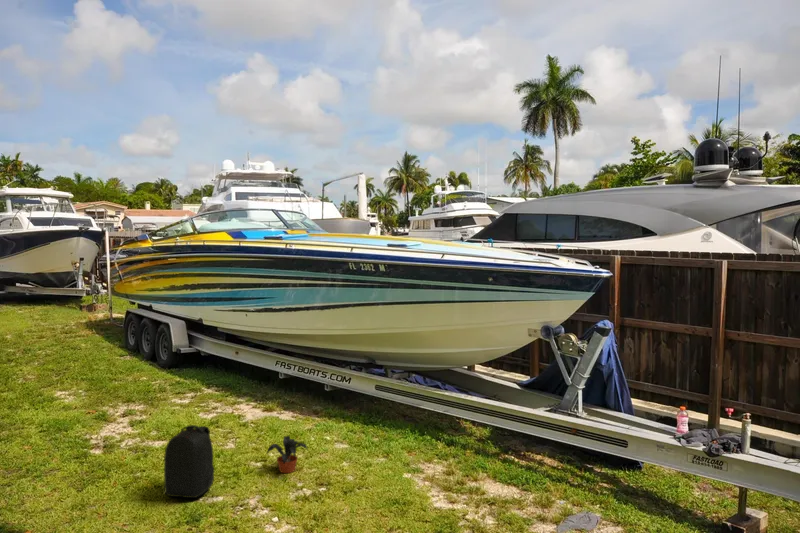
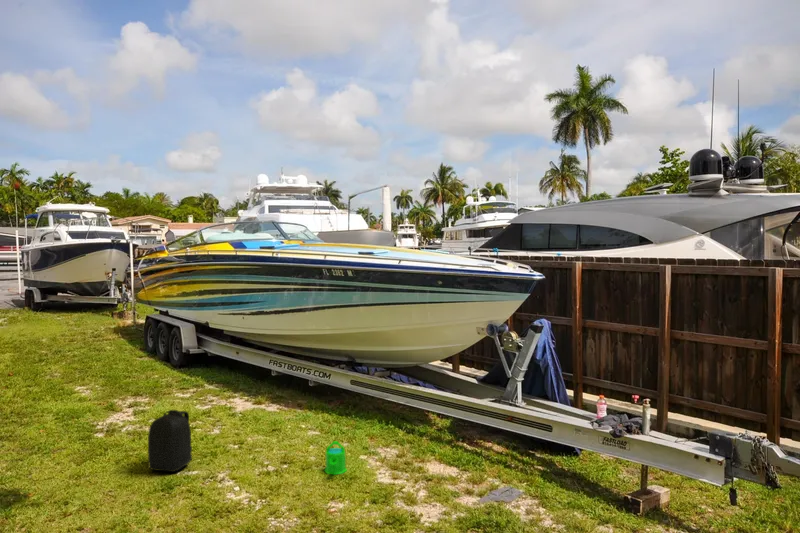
potted plant: present [267,436,307,473] -> none [240,421,277,454]
watering can: none [369,460,395,499] -> present [325,441,347,475]

